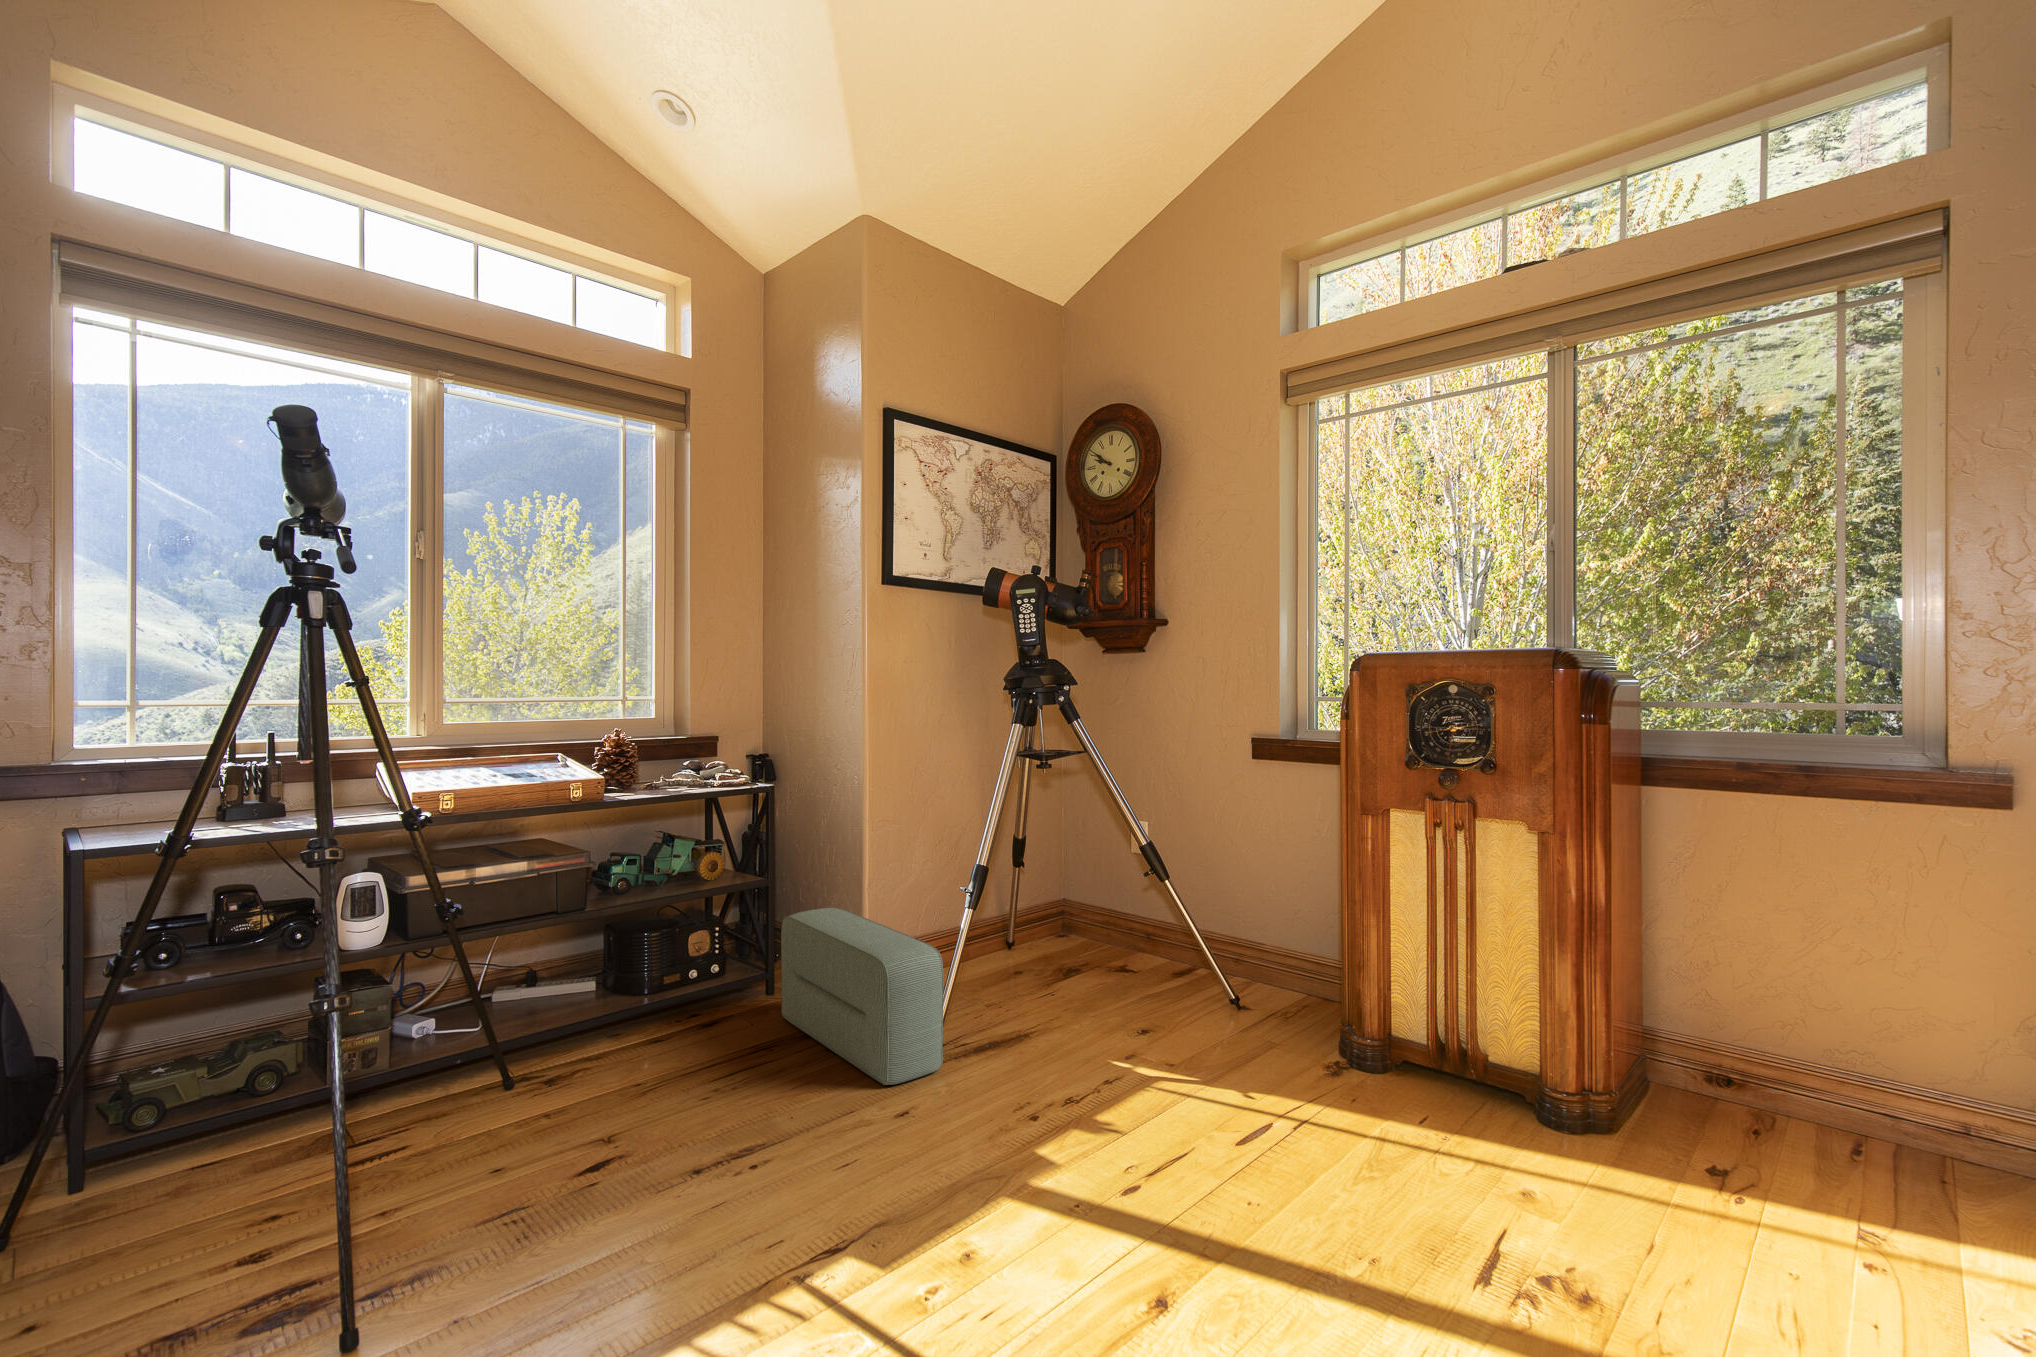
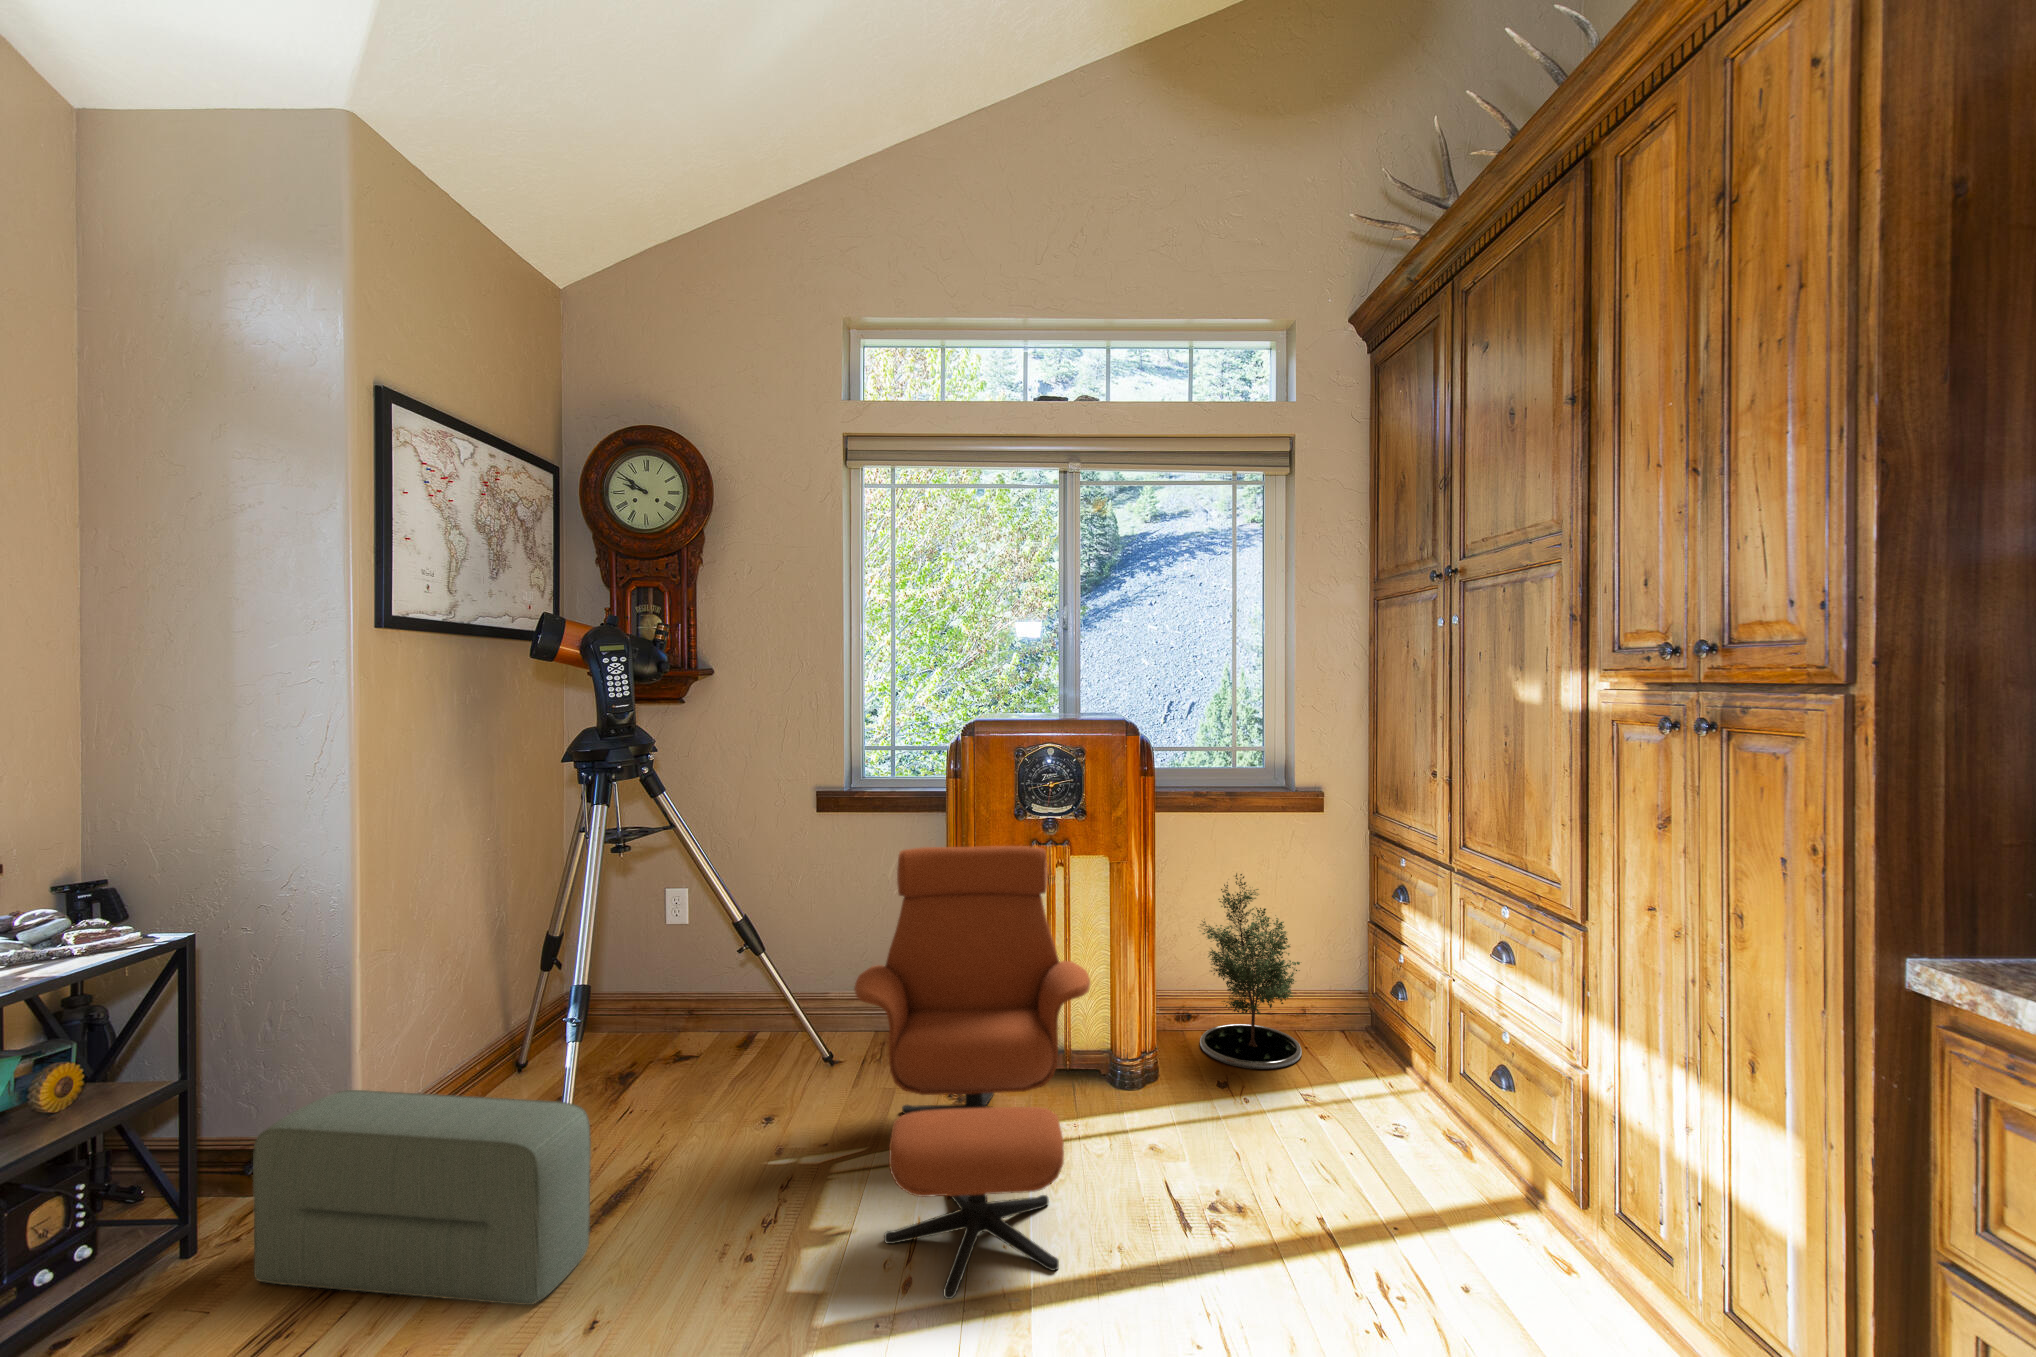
lounge chair: none [1134,788,1466,1246] -> present [854,846,1091,1299]
potted tree: none [1719,883,1945,1198] -> present [1199,873,1302,1069]

